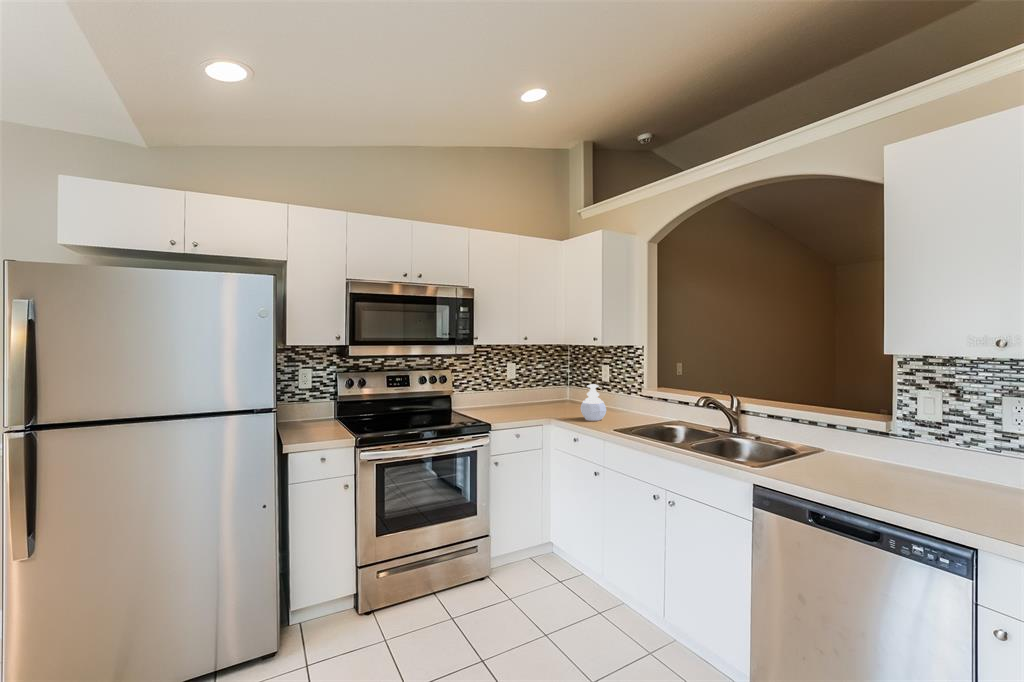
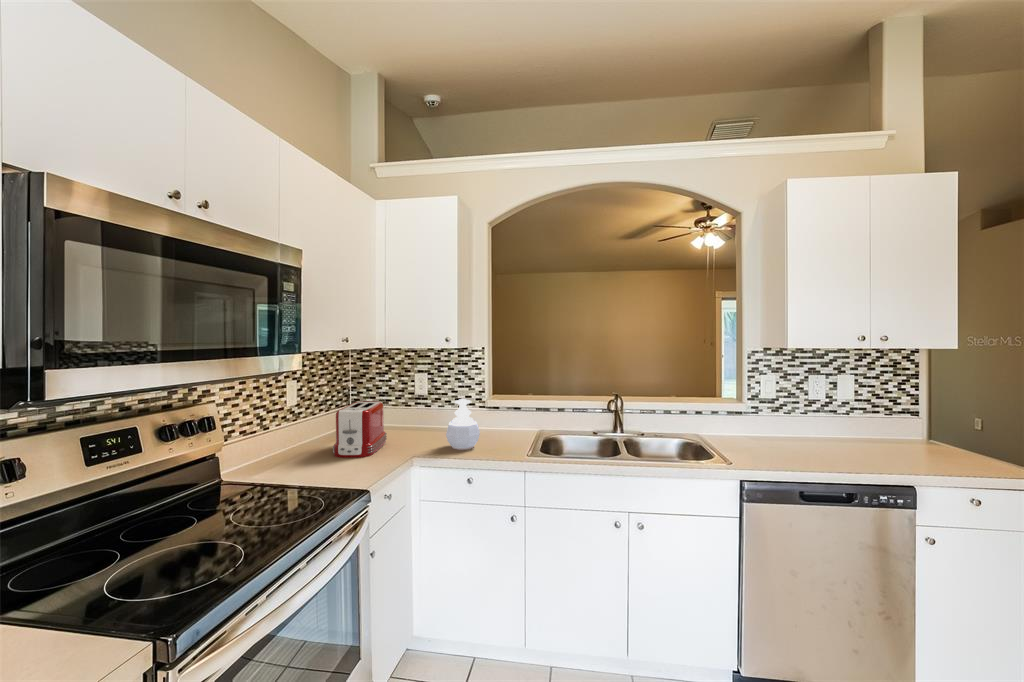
toaster: none [518,380,559,414] -> present [333,401,387,458]

